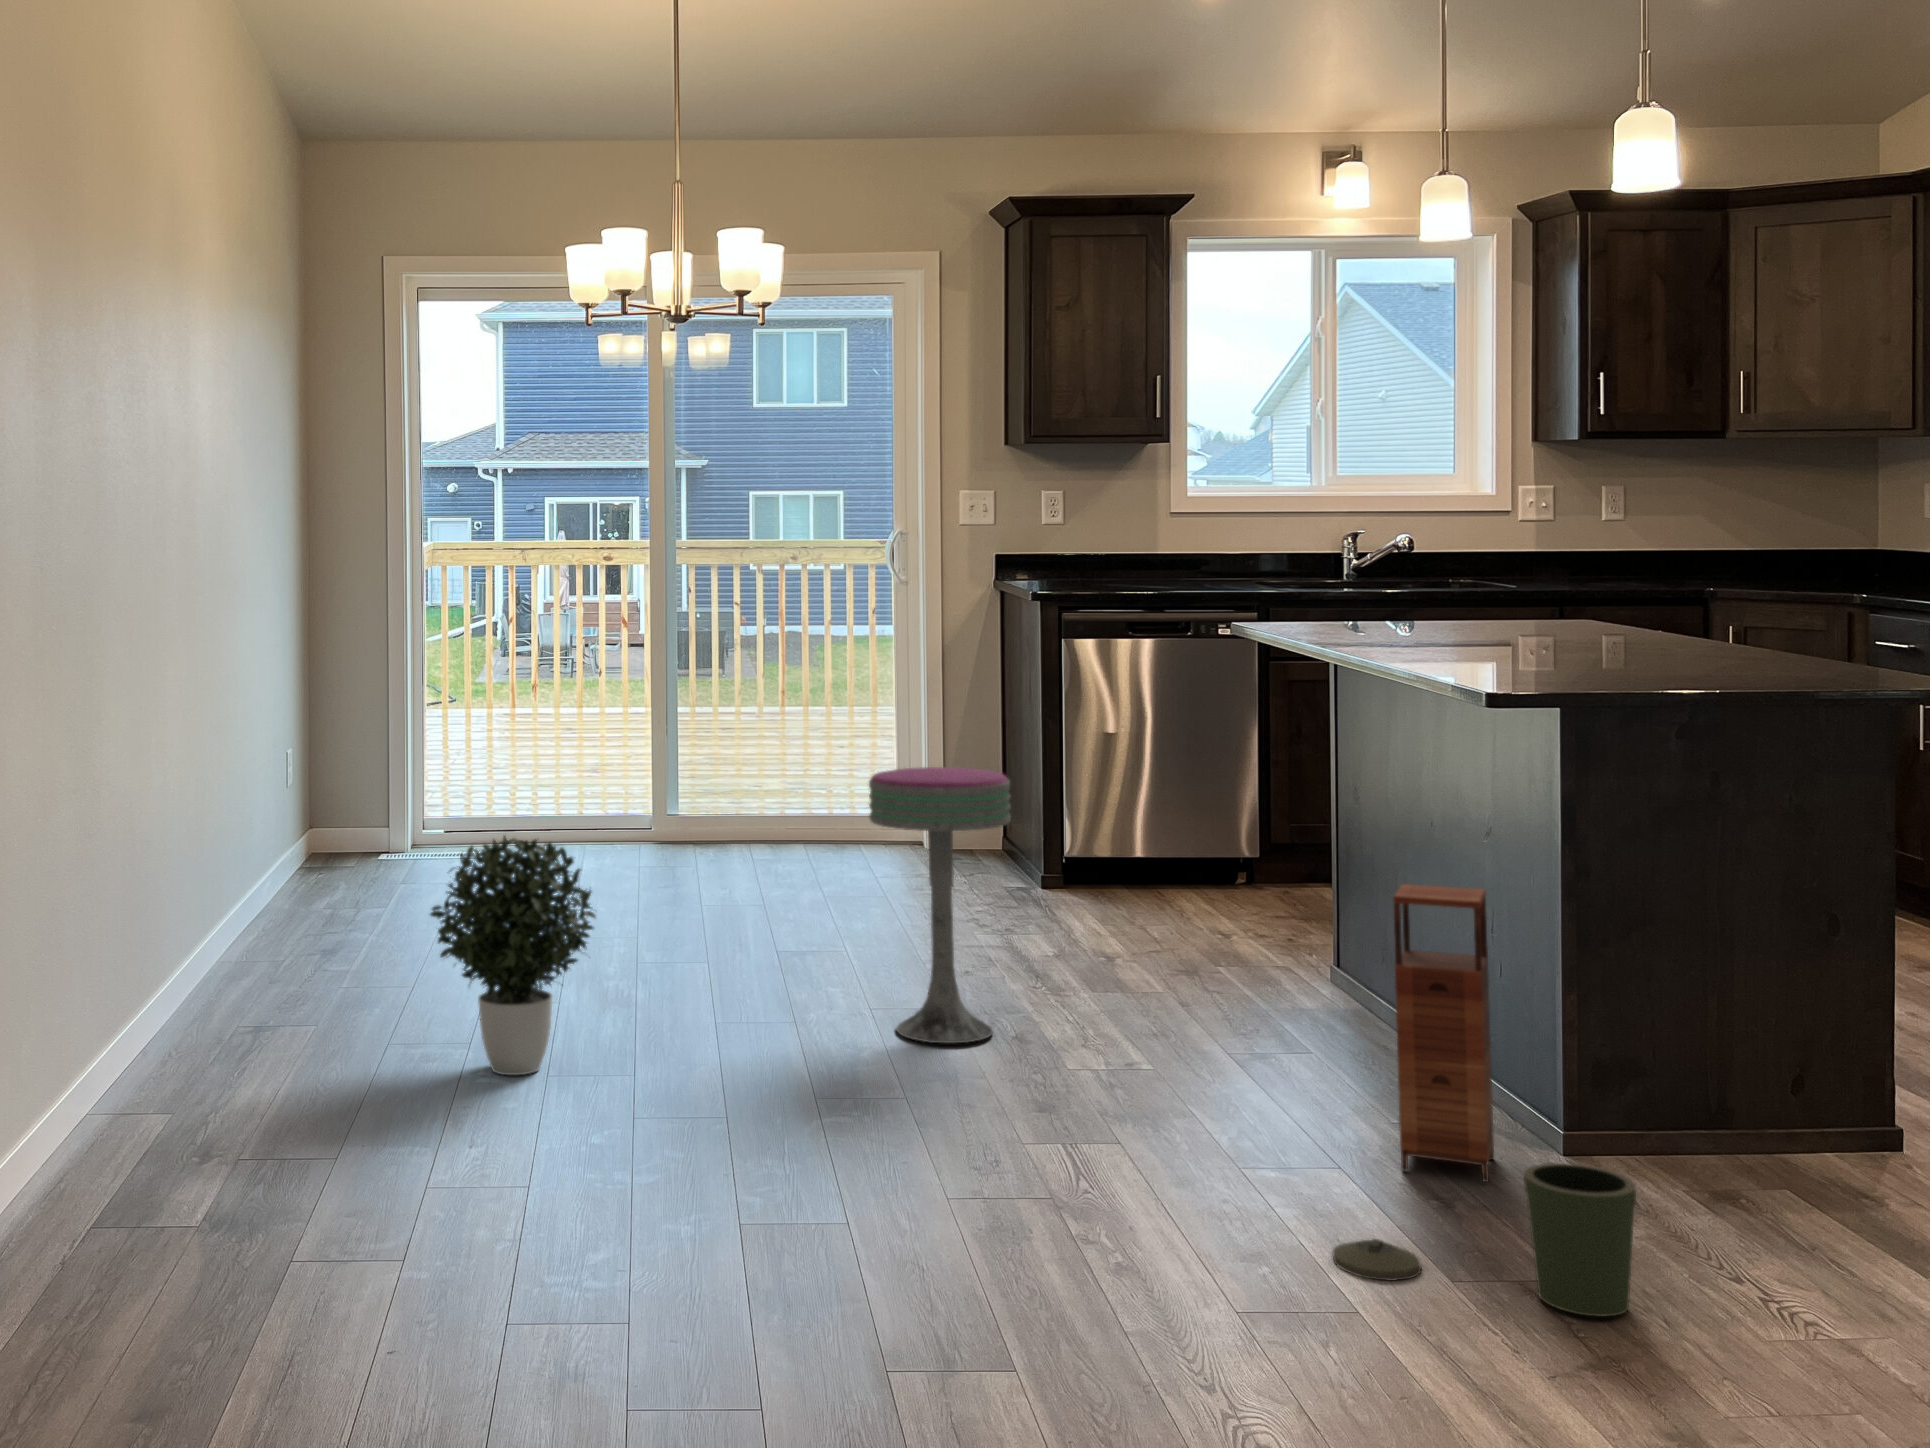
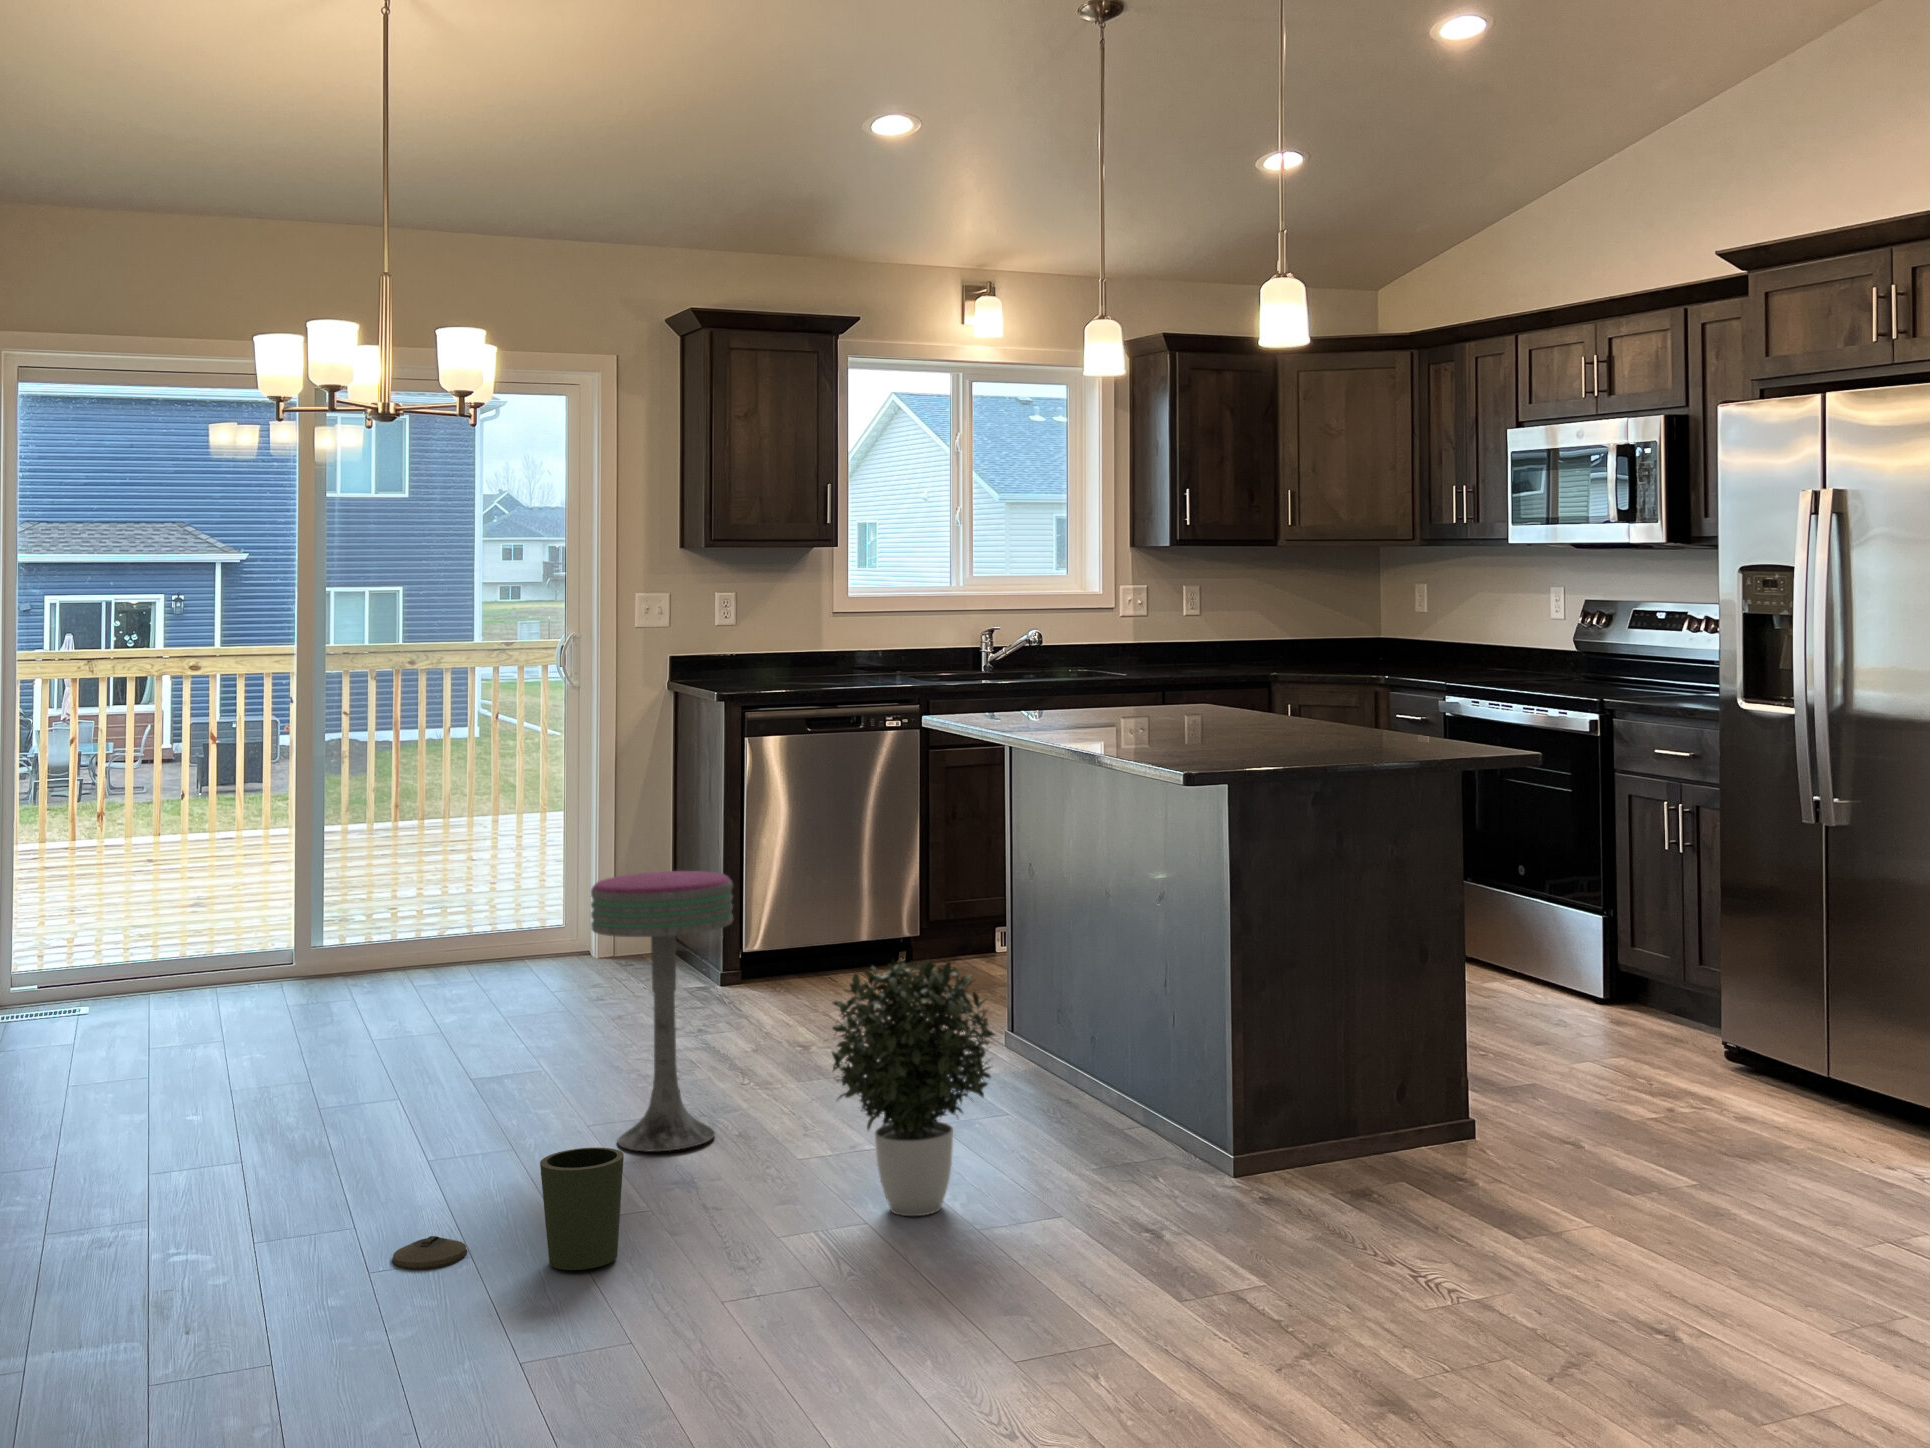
potted plant: present [430,836,596,1075] -> present [832,960,995,1216]
storage cabinet: present [1393,884,1494,1182] -> none [1104,948,1185,1212]
trash can: present [1333,1163,1636,1317] -> present [392,1148,624,1270]

